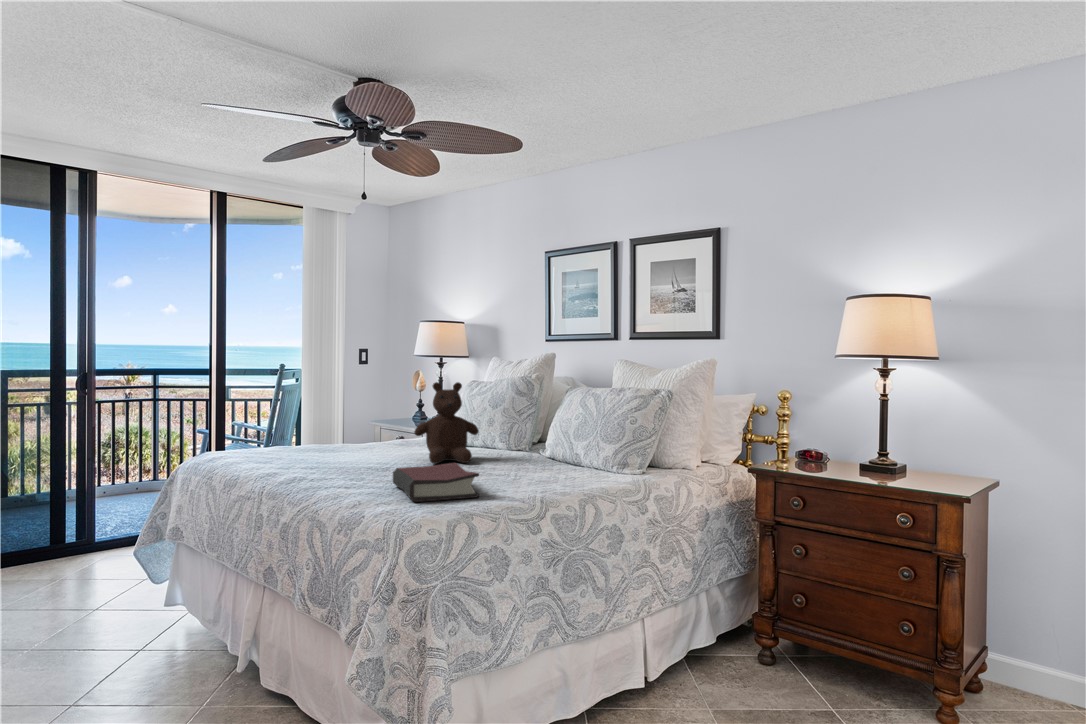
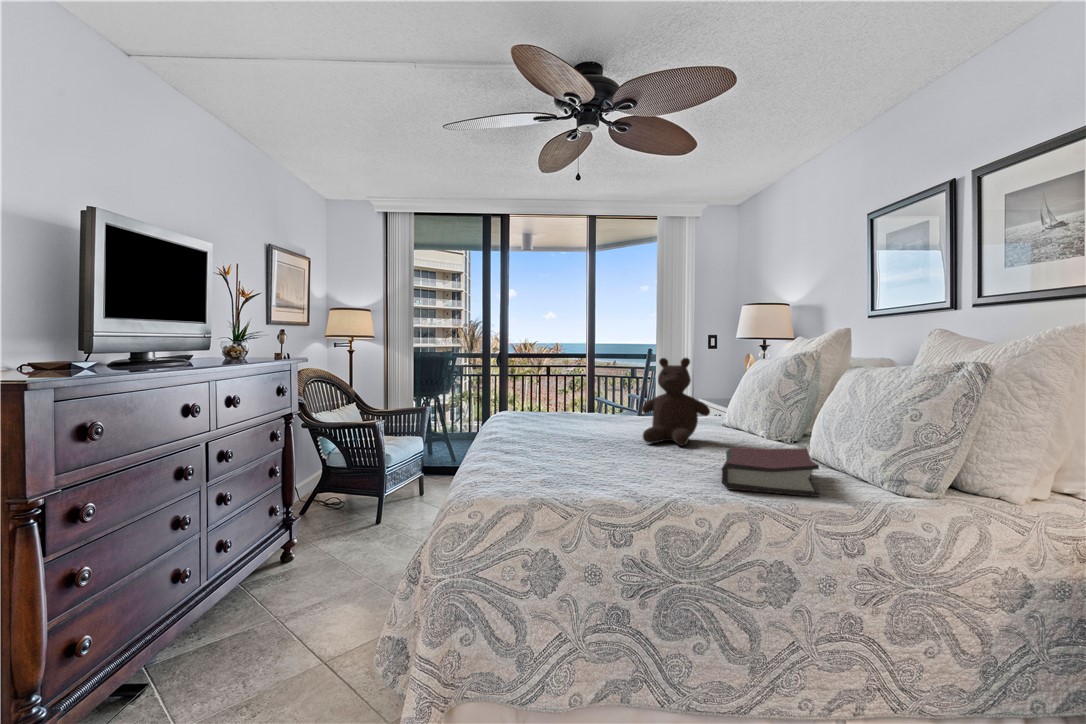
hardback book: present [393,463,479,502] -> present [722,447,819,497]

